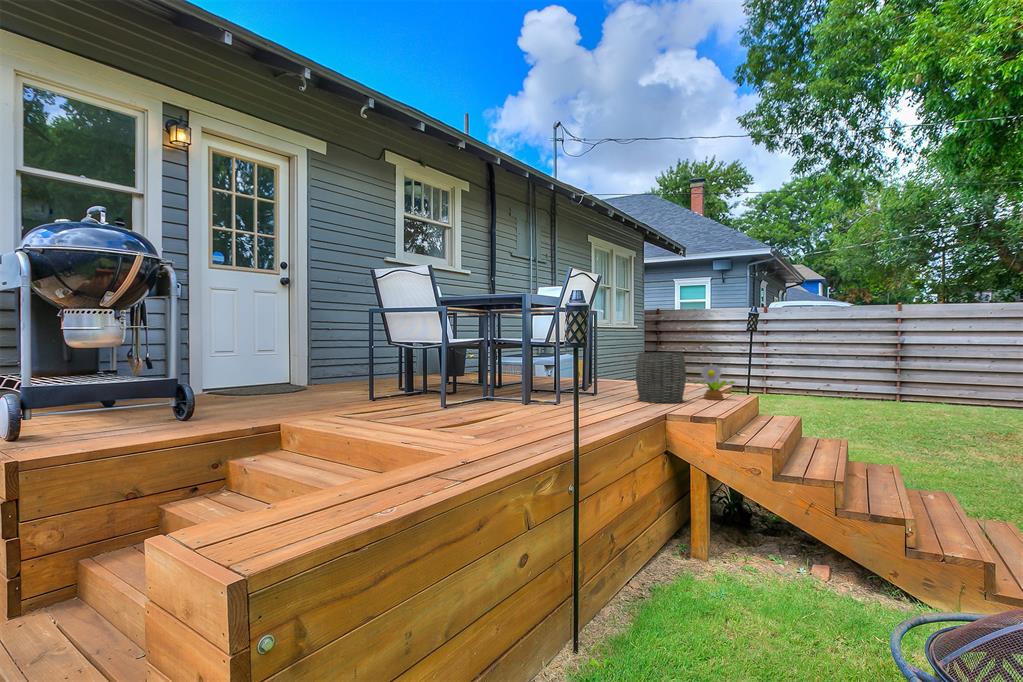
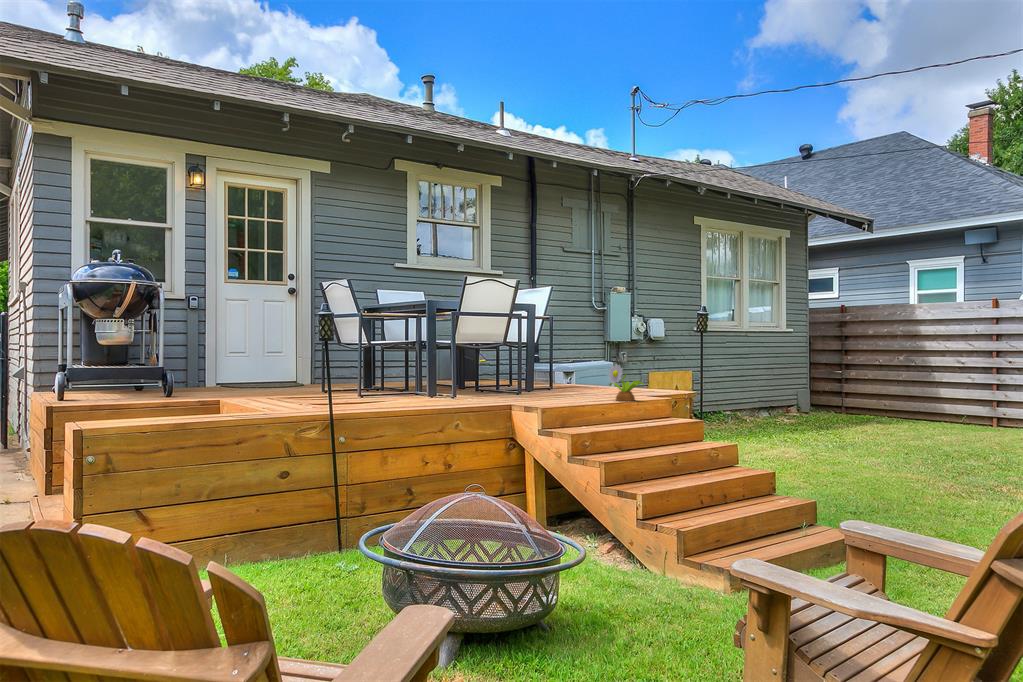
woven basket: present [636,352,686,403] -> none [538,352,585,401]

